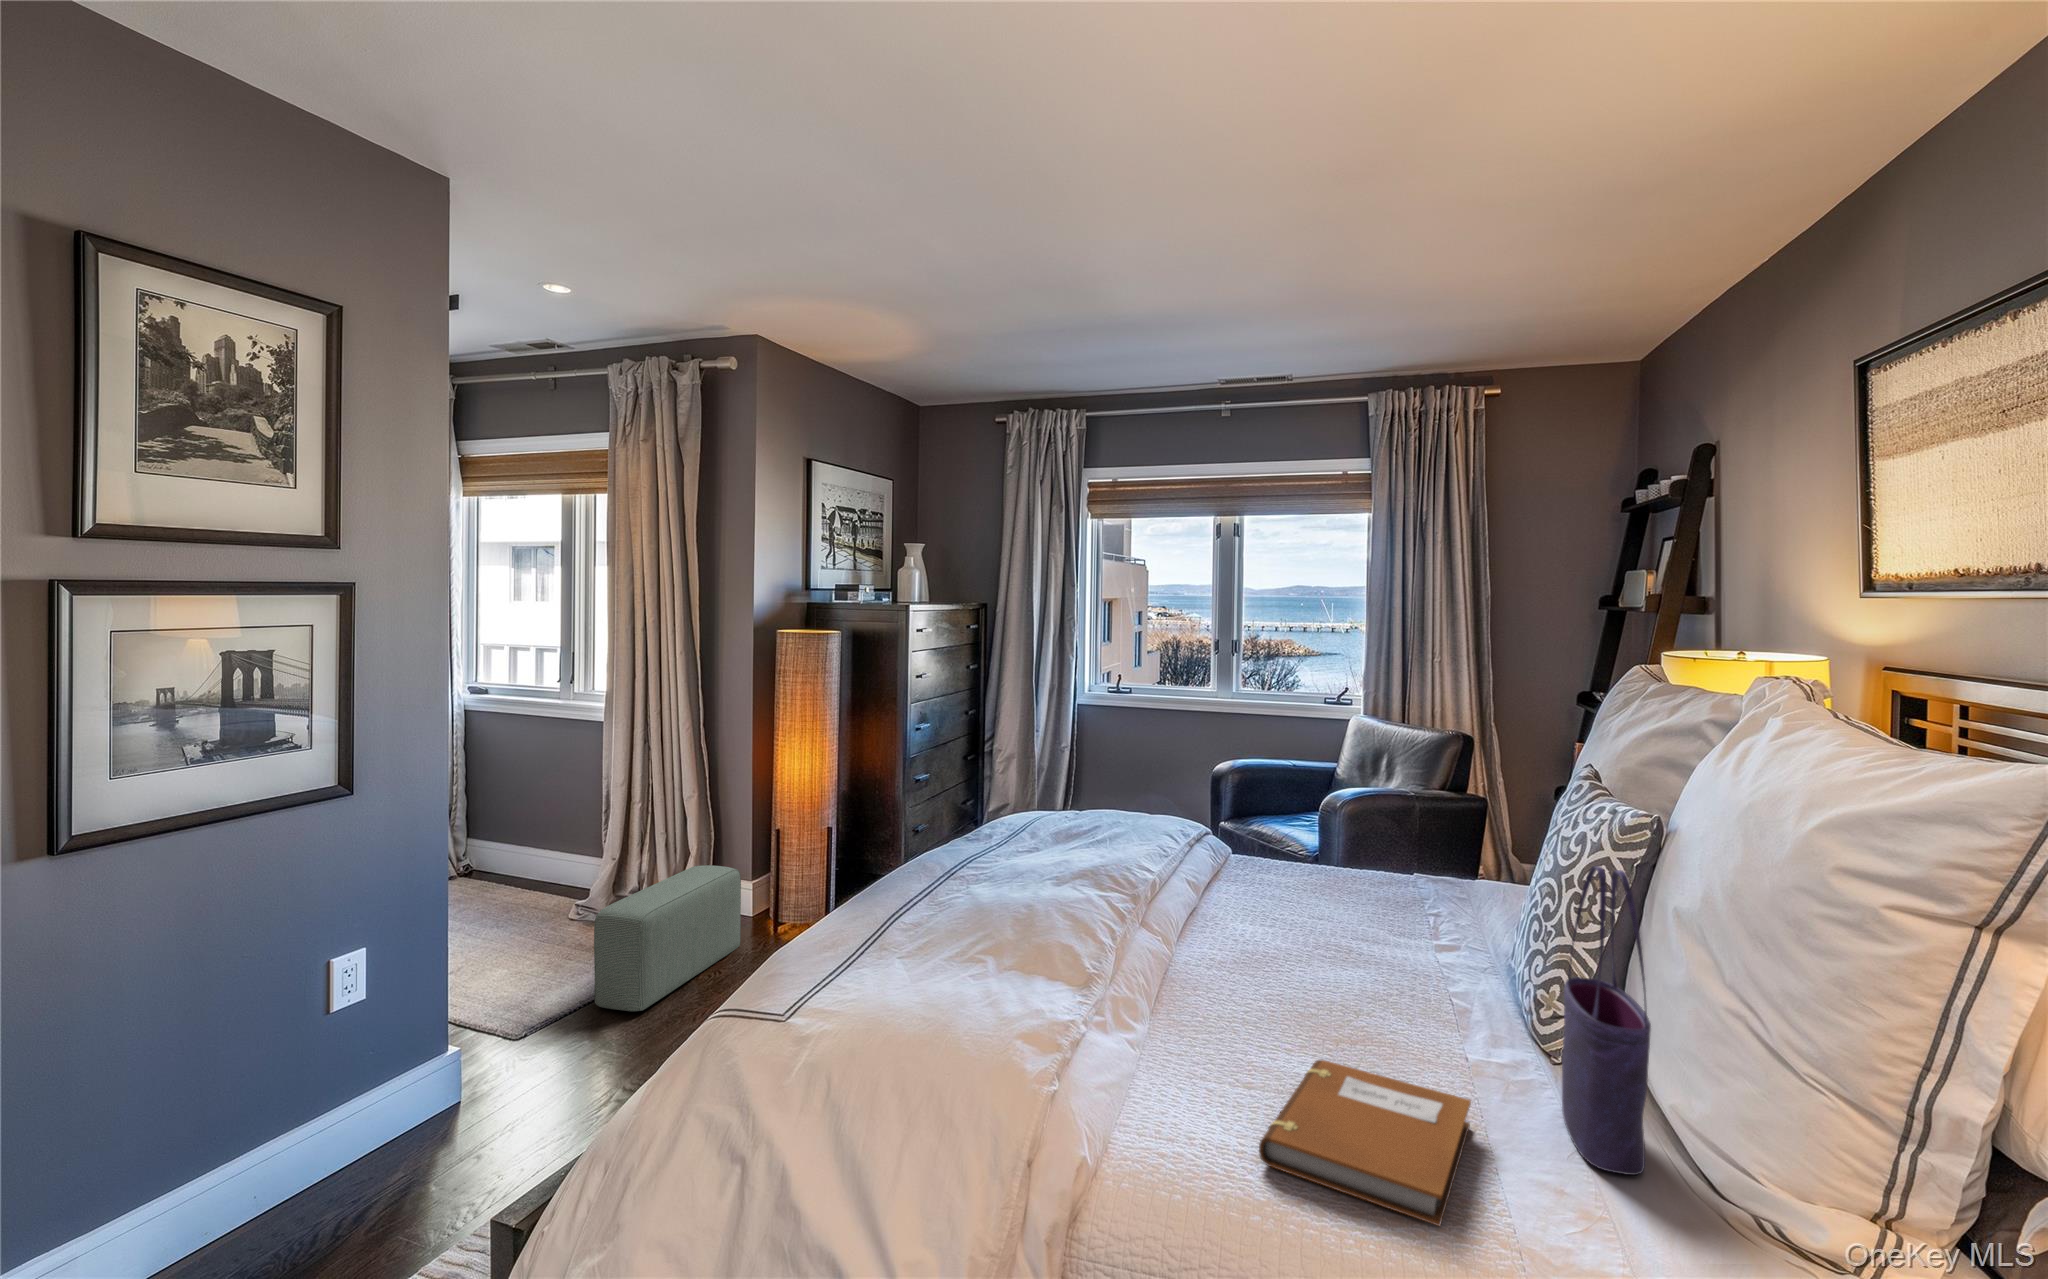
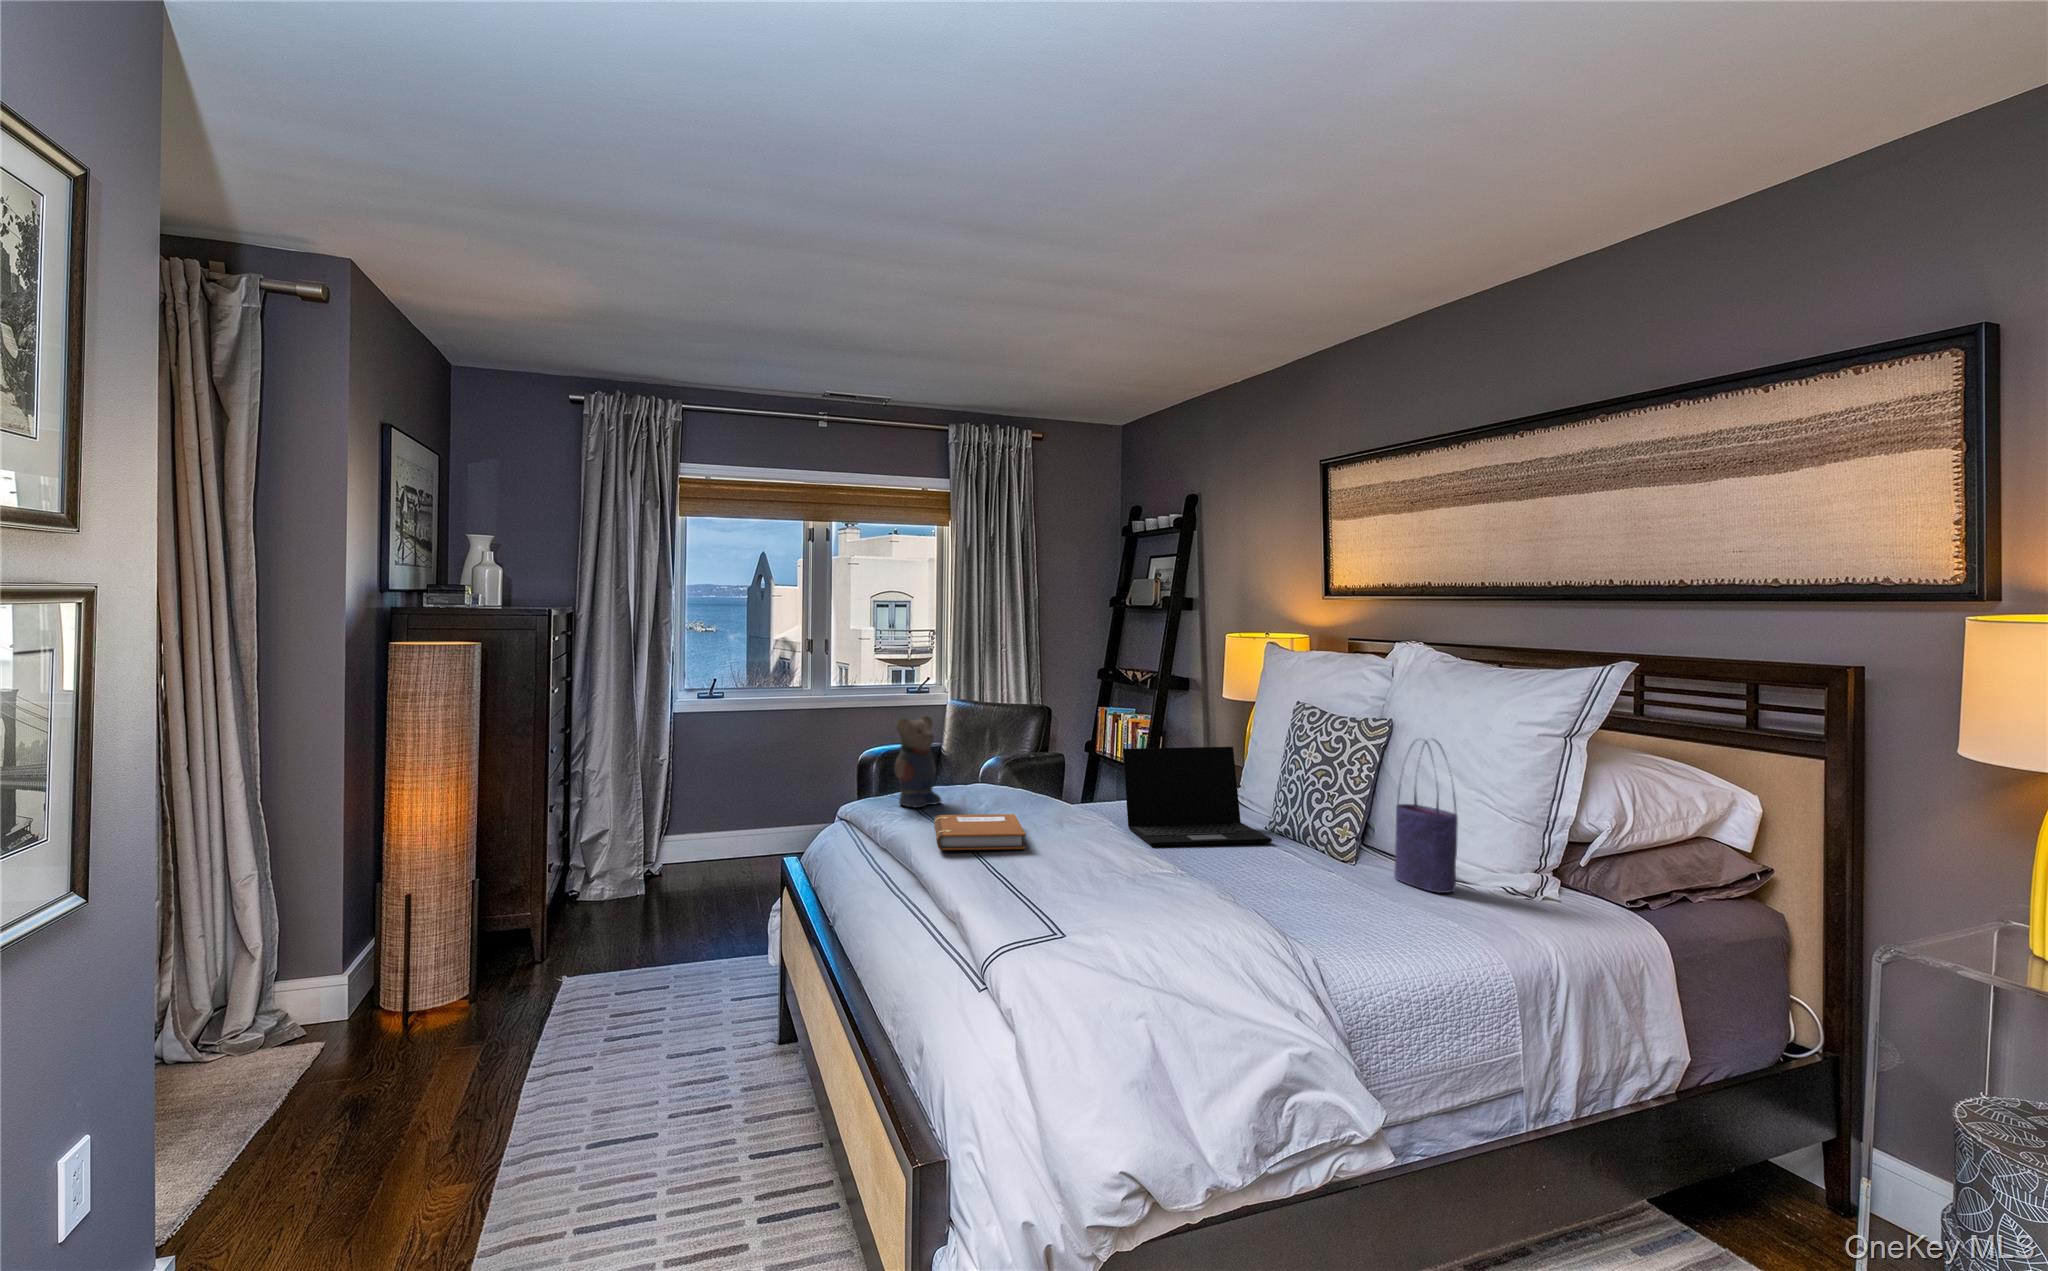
teddy bear: none [1005,735,1066,839] -> present [894,715,941,808]
laptop: none [1271,803,1482,981] -> present [1123,747,1272,847]
pouf: present [594,865,741,1011] -> none [248,936,374,1139]
notebook: present [1259,1059,1471,1226] -> present [934,814,1026,850]

